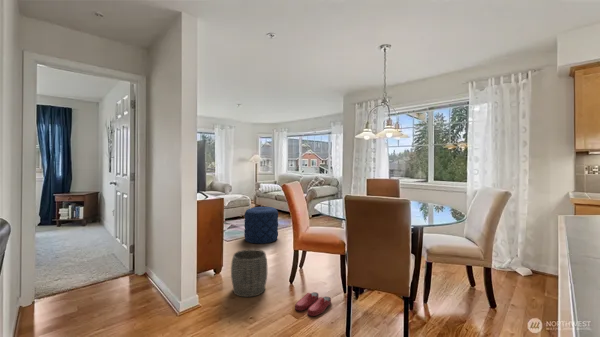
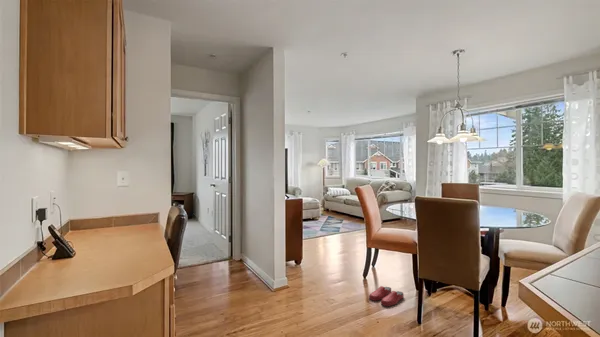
pouf: present [244,207,278,243] -> none [318,208,350,242]
woven basket: present [231,249,267,297] -> none [311,244,343,285]

